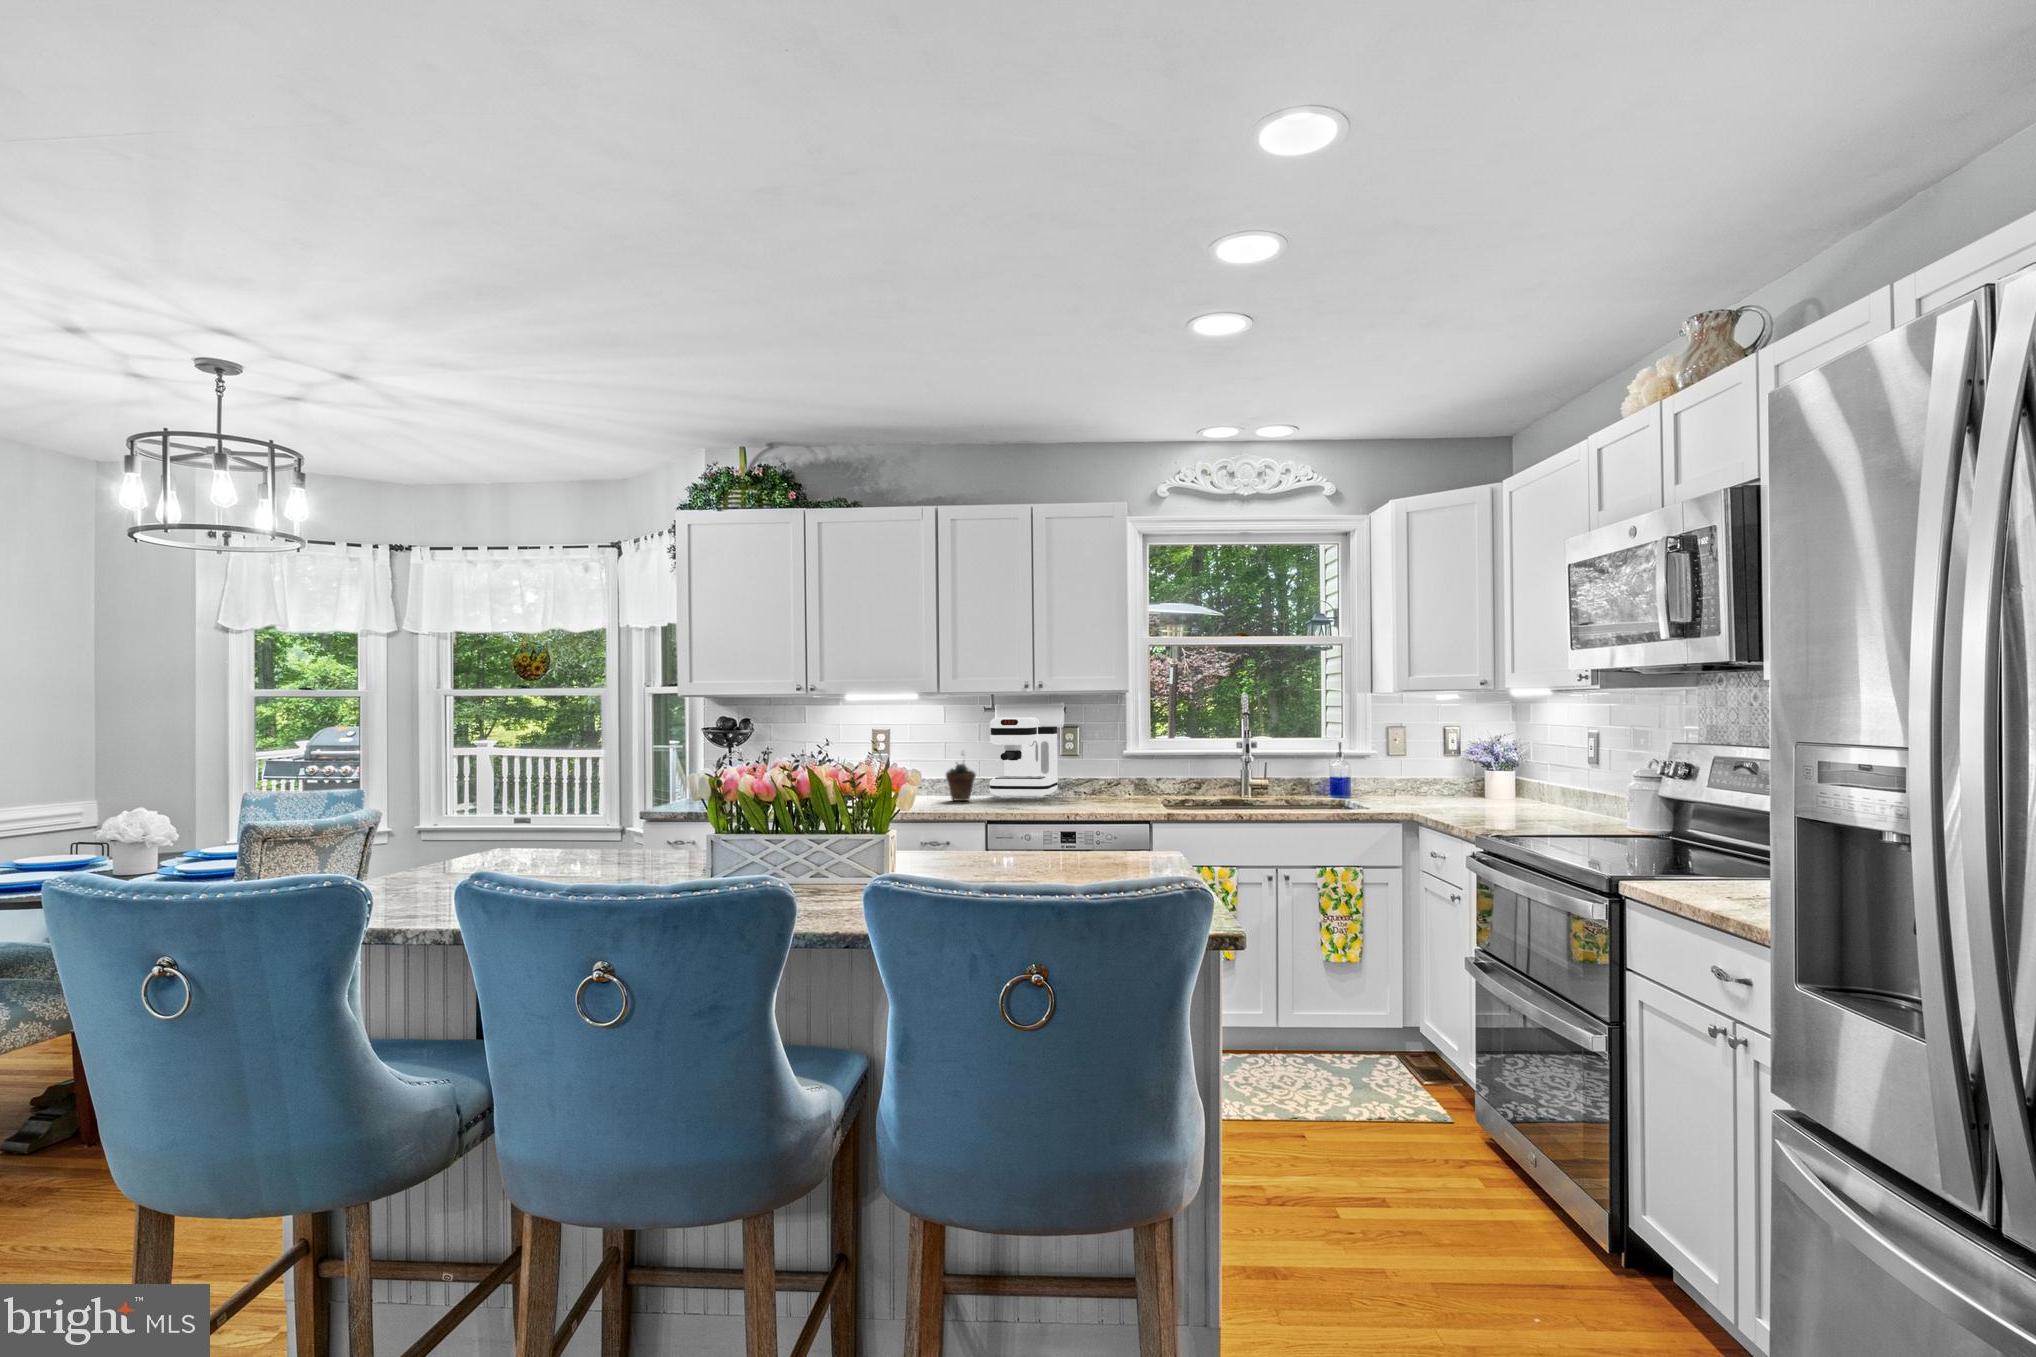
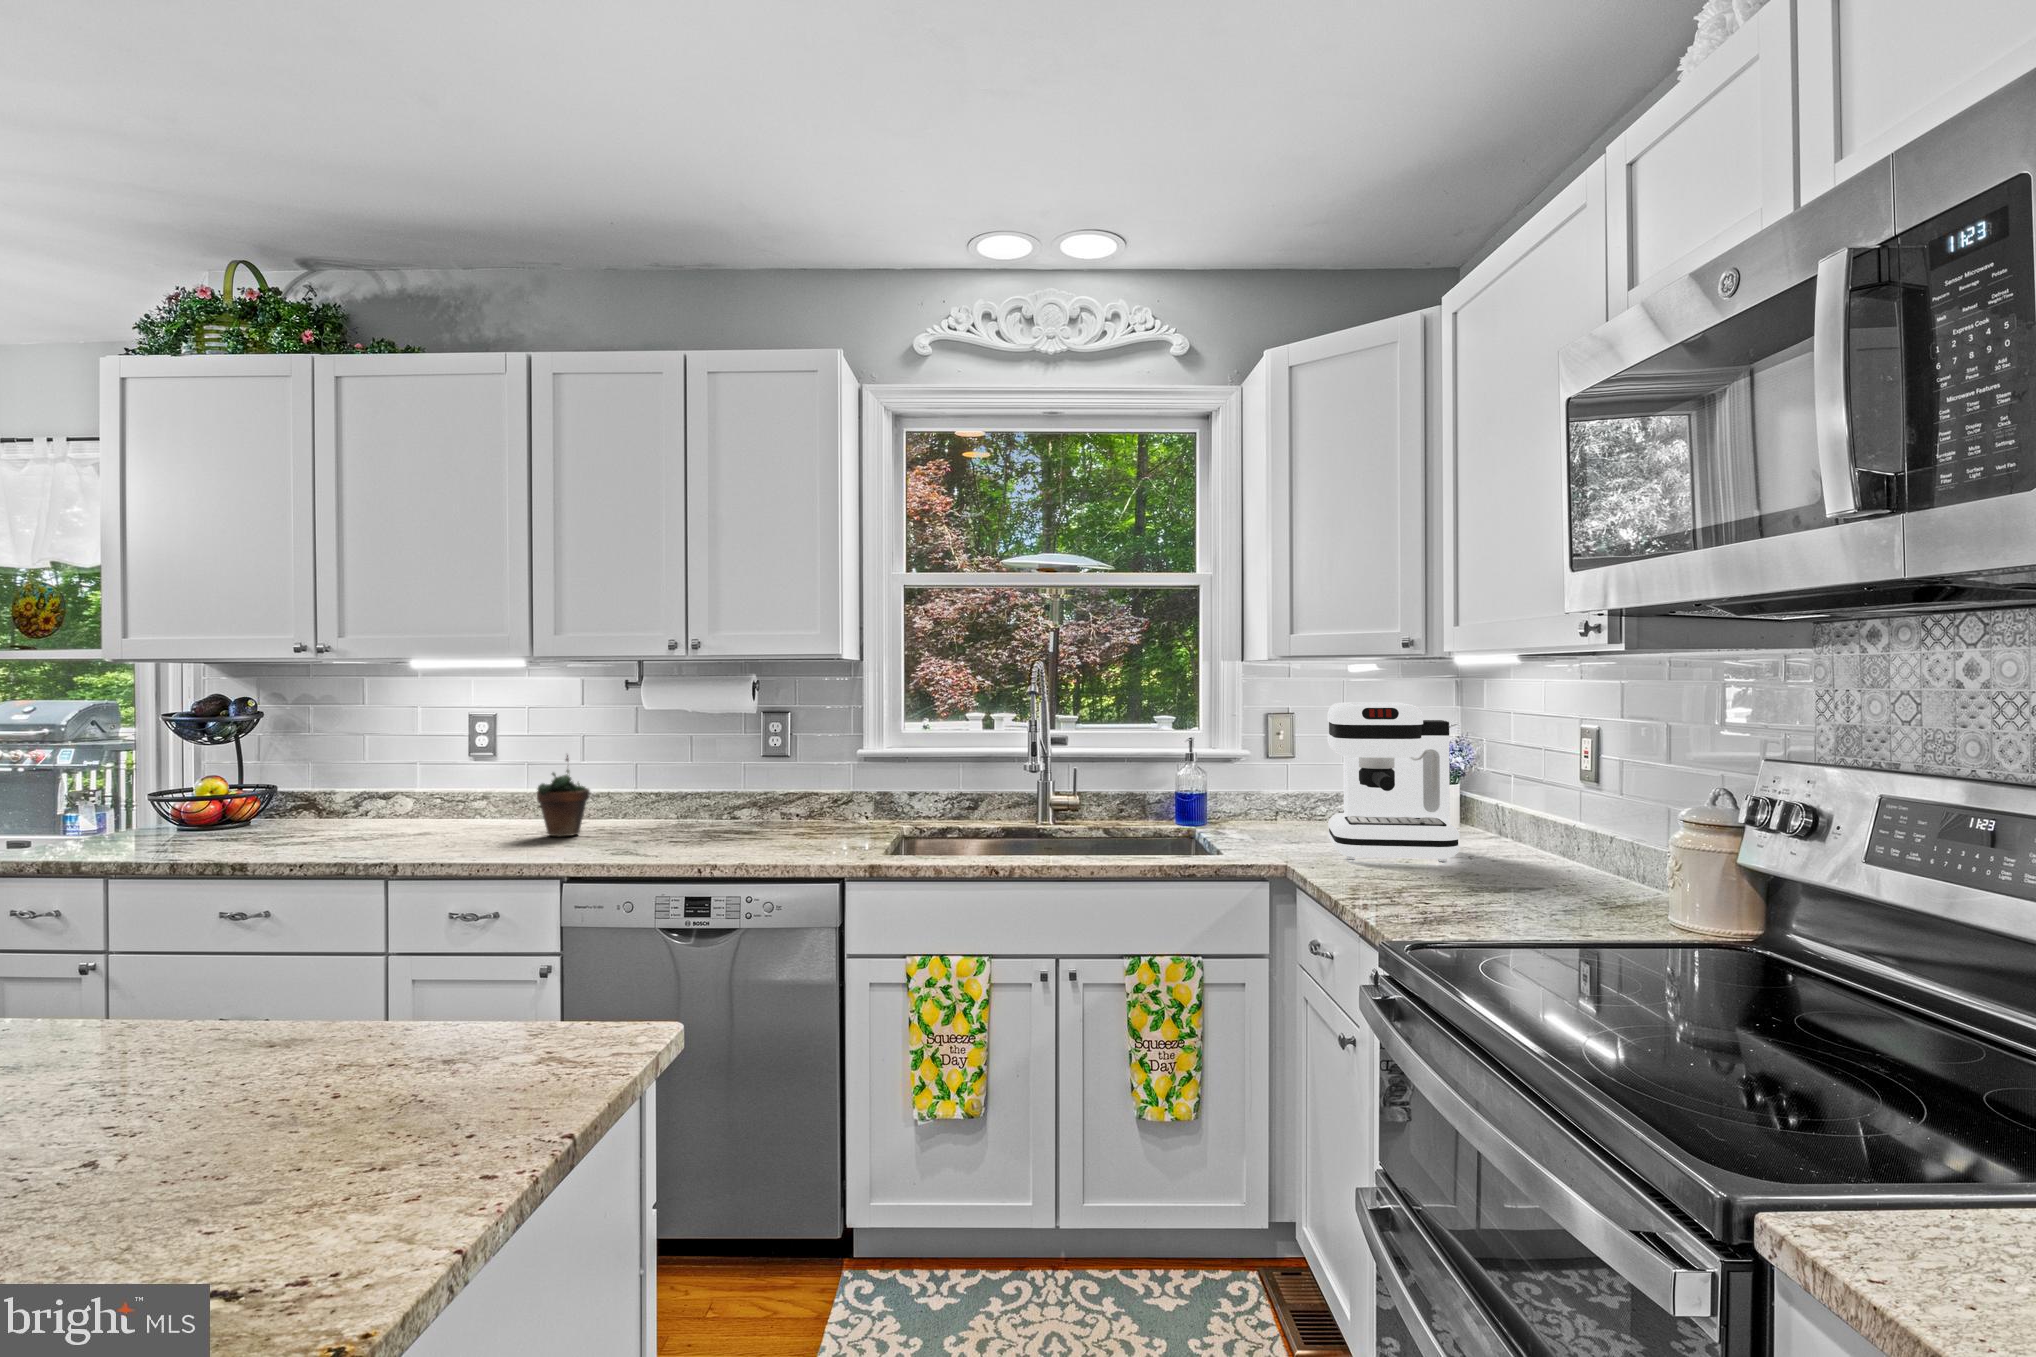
coffee maker: present [989,717,1058,797] -> present [1328,703,1460,861]

